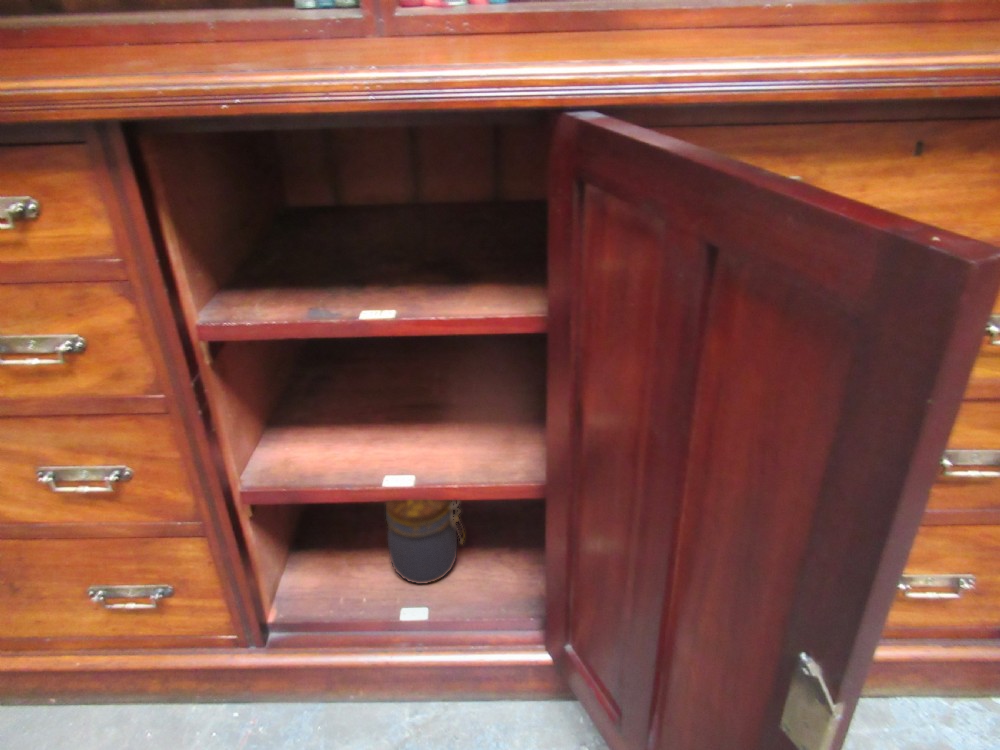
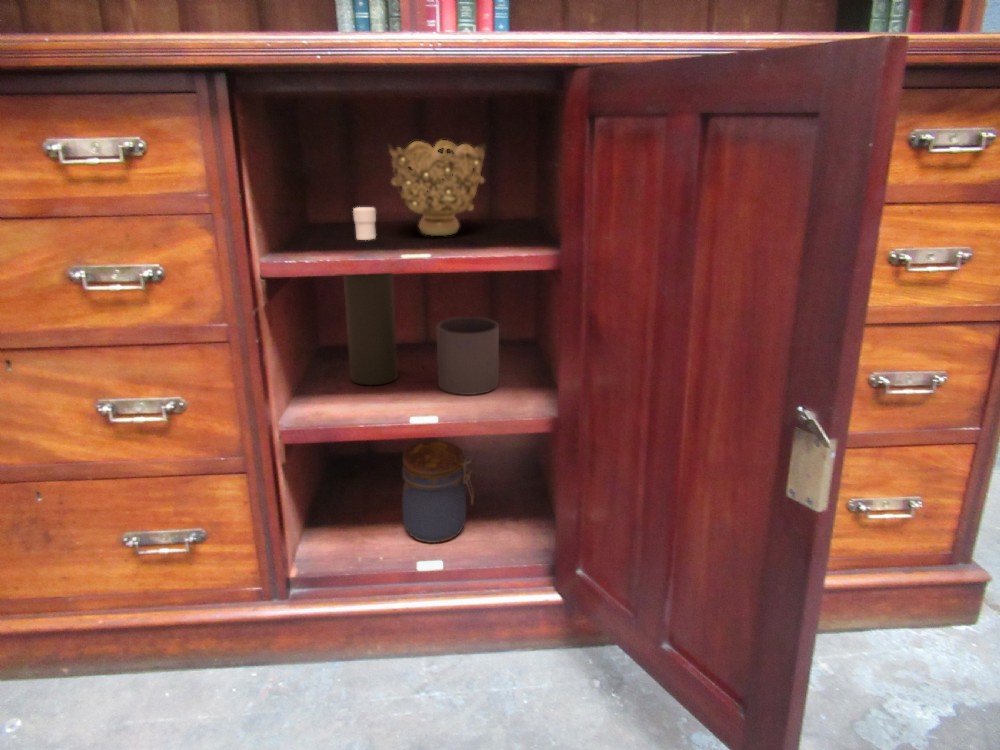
decorative bowl: none [349,142,468,264] -> present [389,140,486,236]
bottle: none [311,228,381,422] -> present [343,207,397,385]
cup: none [416,347,489,442] -> present [437,317,499,395]

